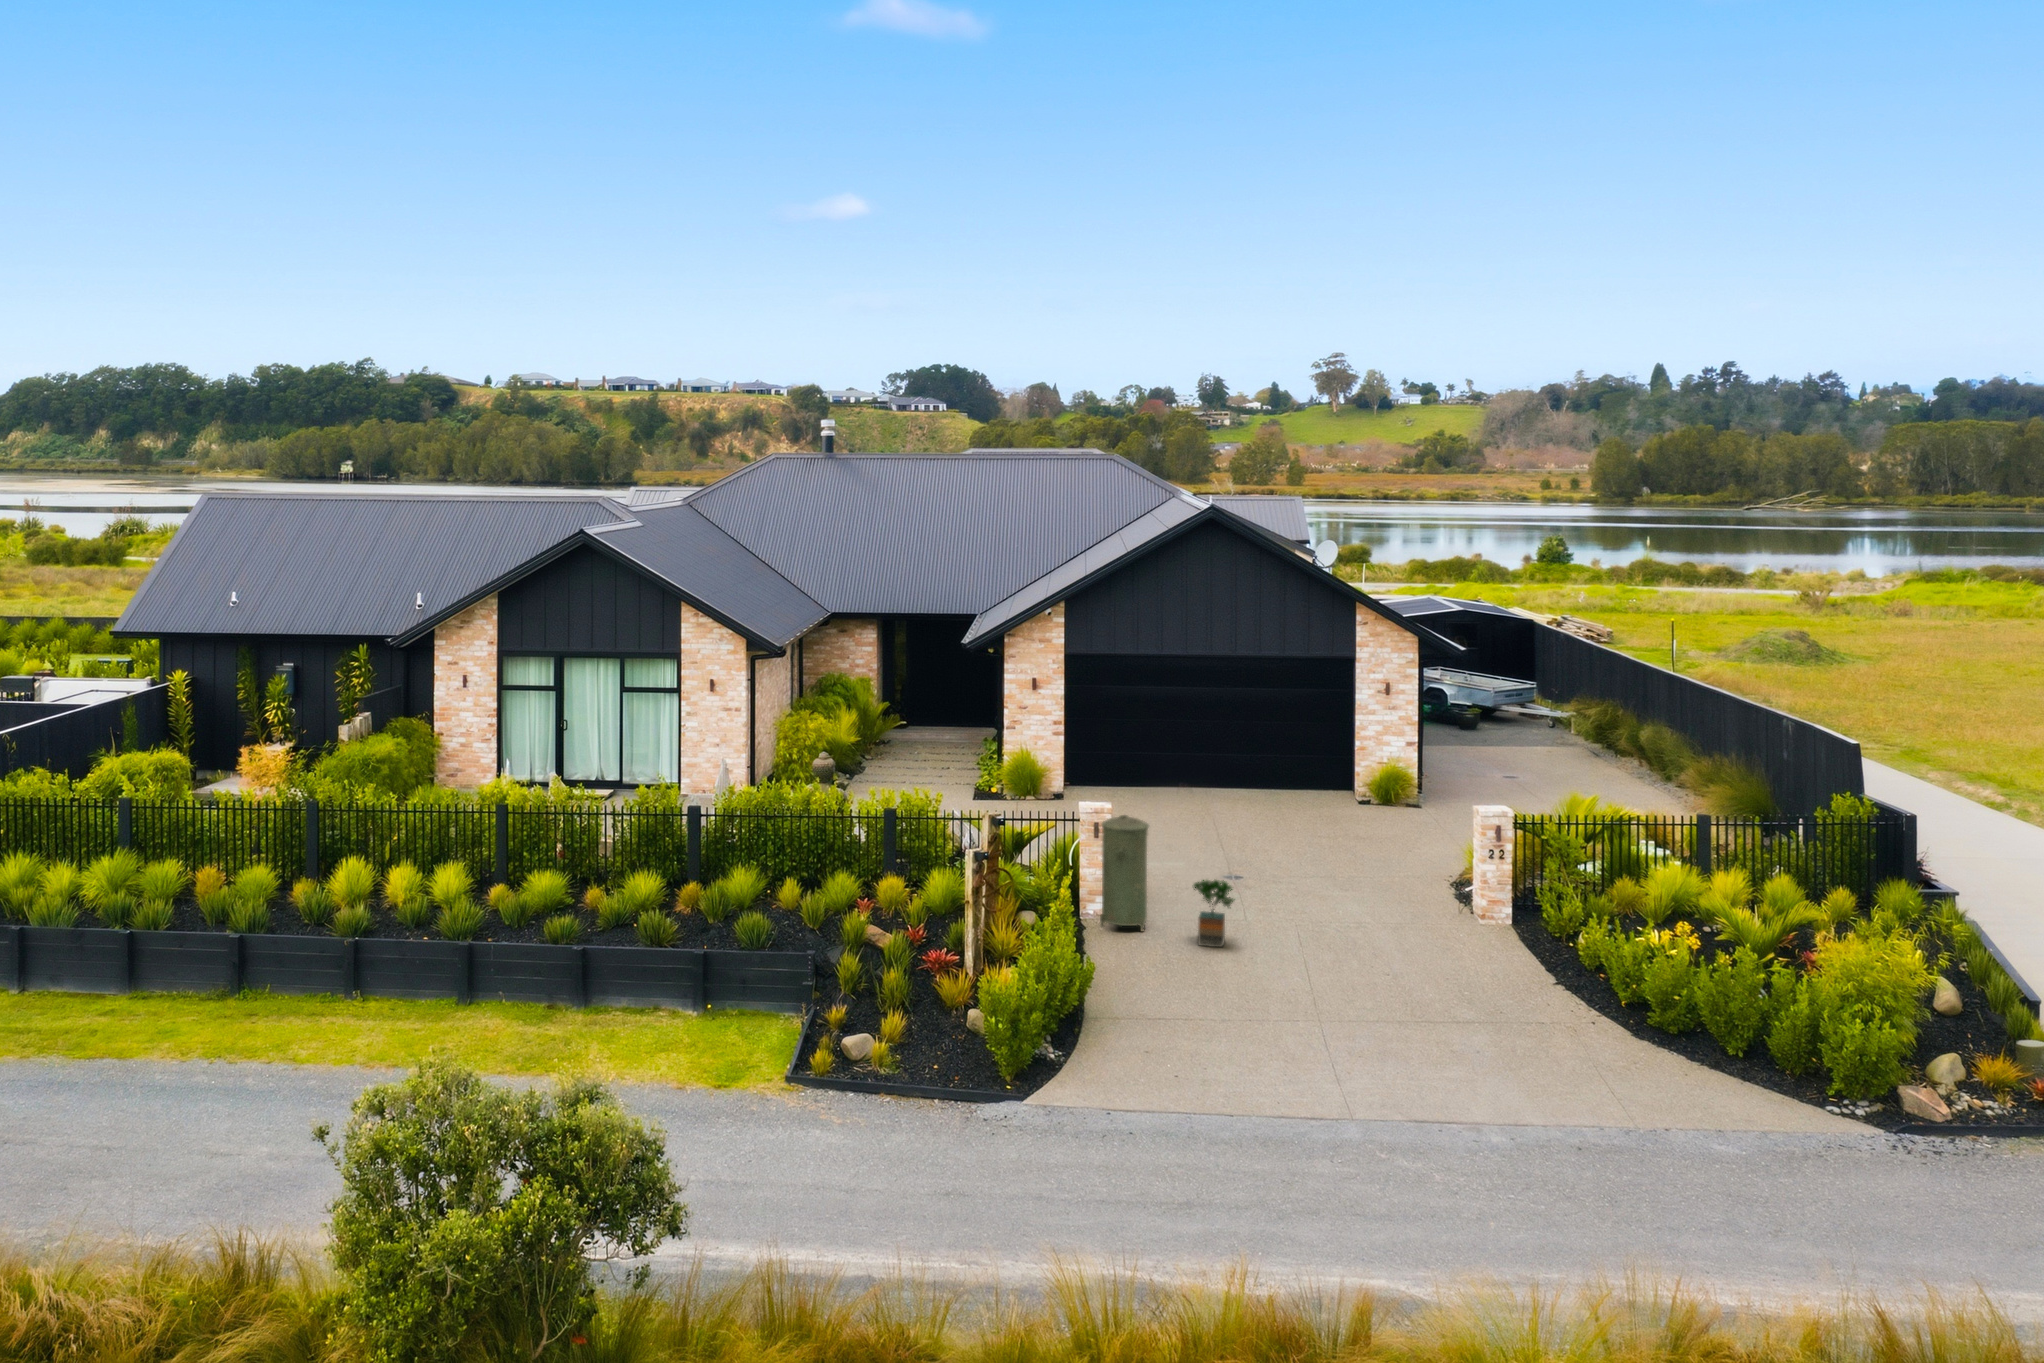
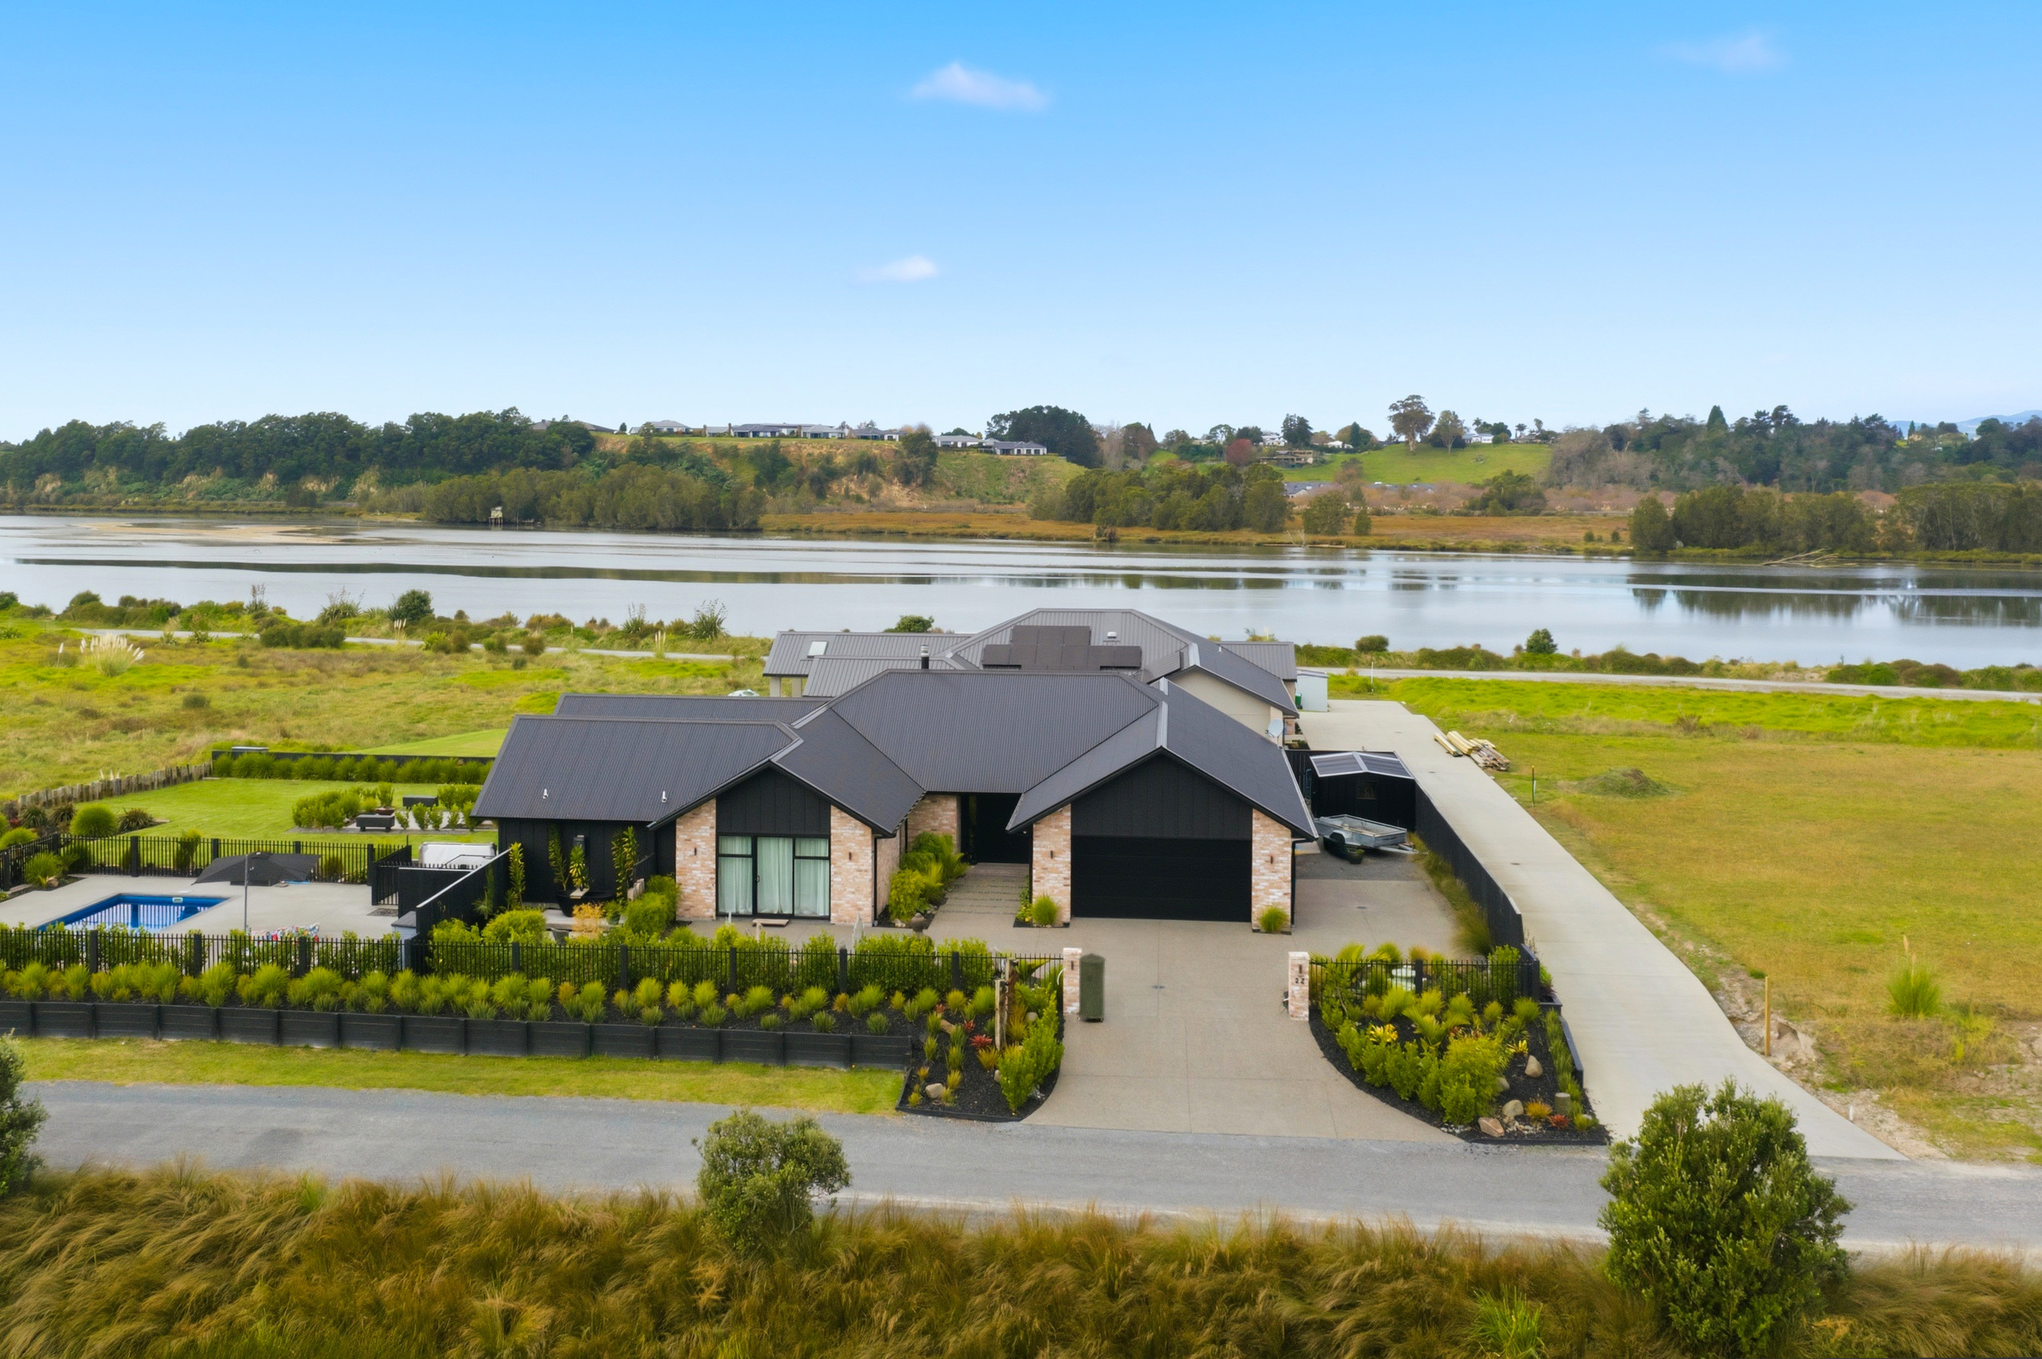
potted tree: present [1193,880,1235,947] -> none [1128,992,1153,1033]

